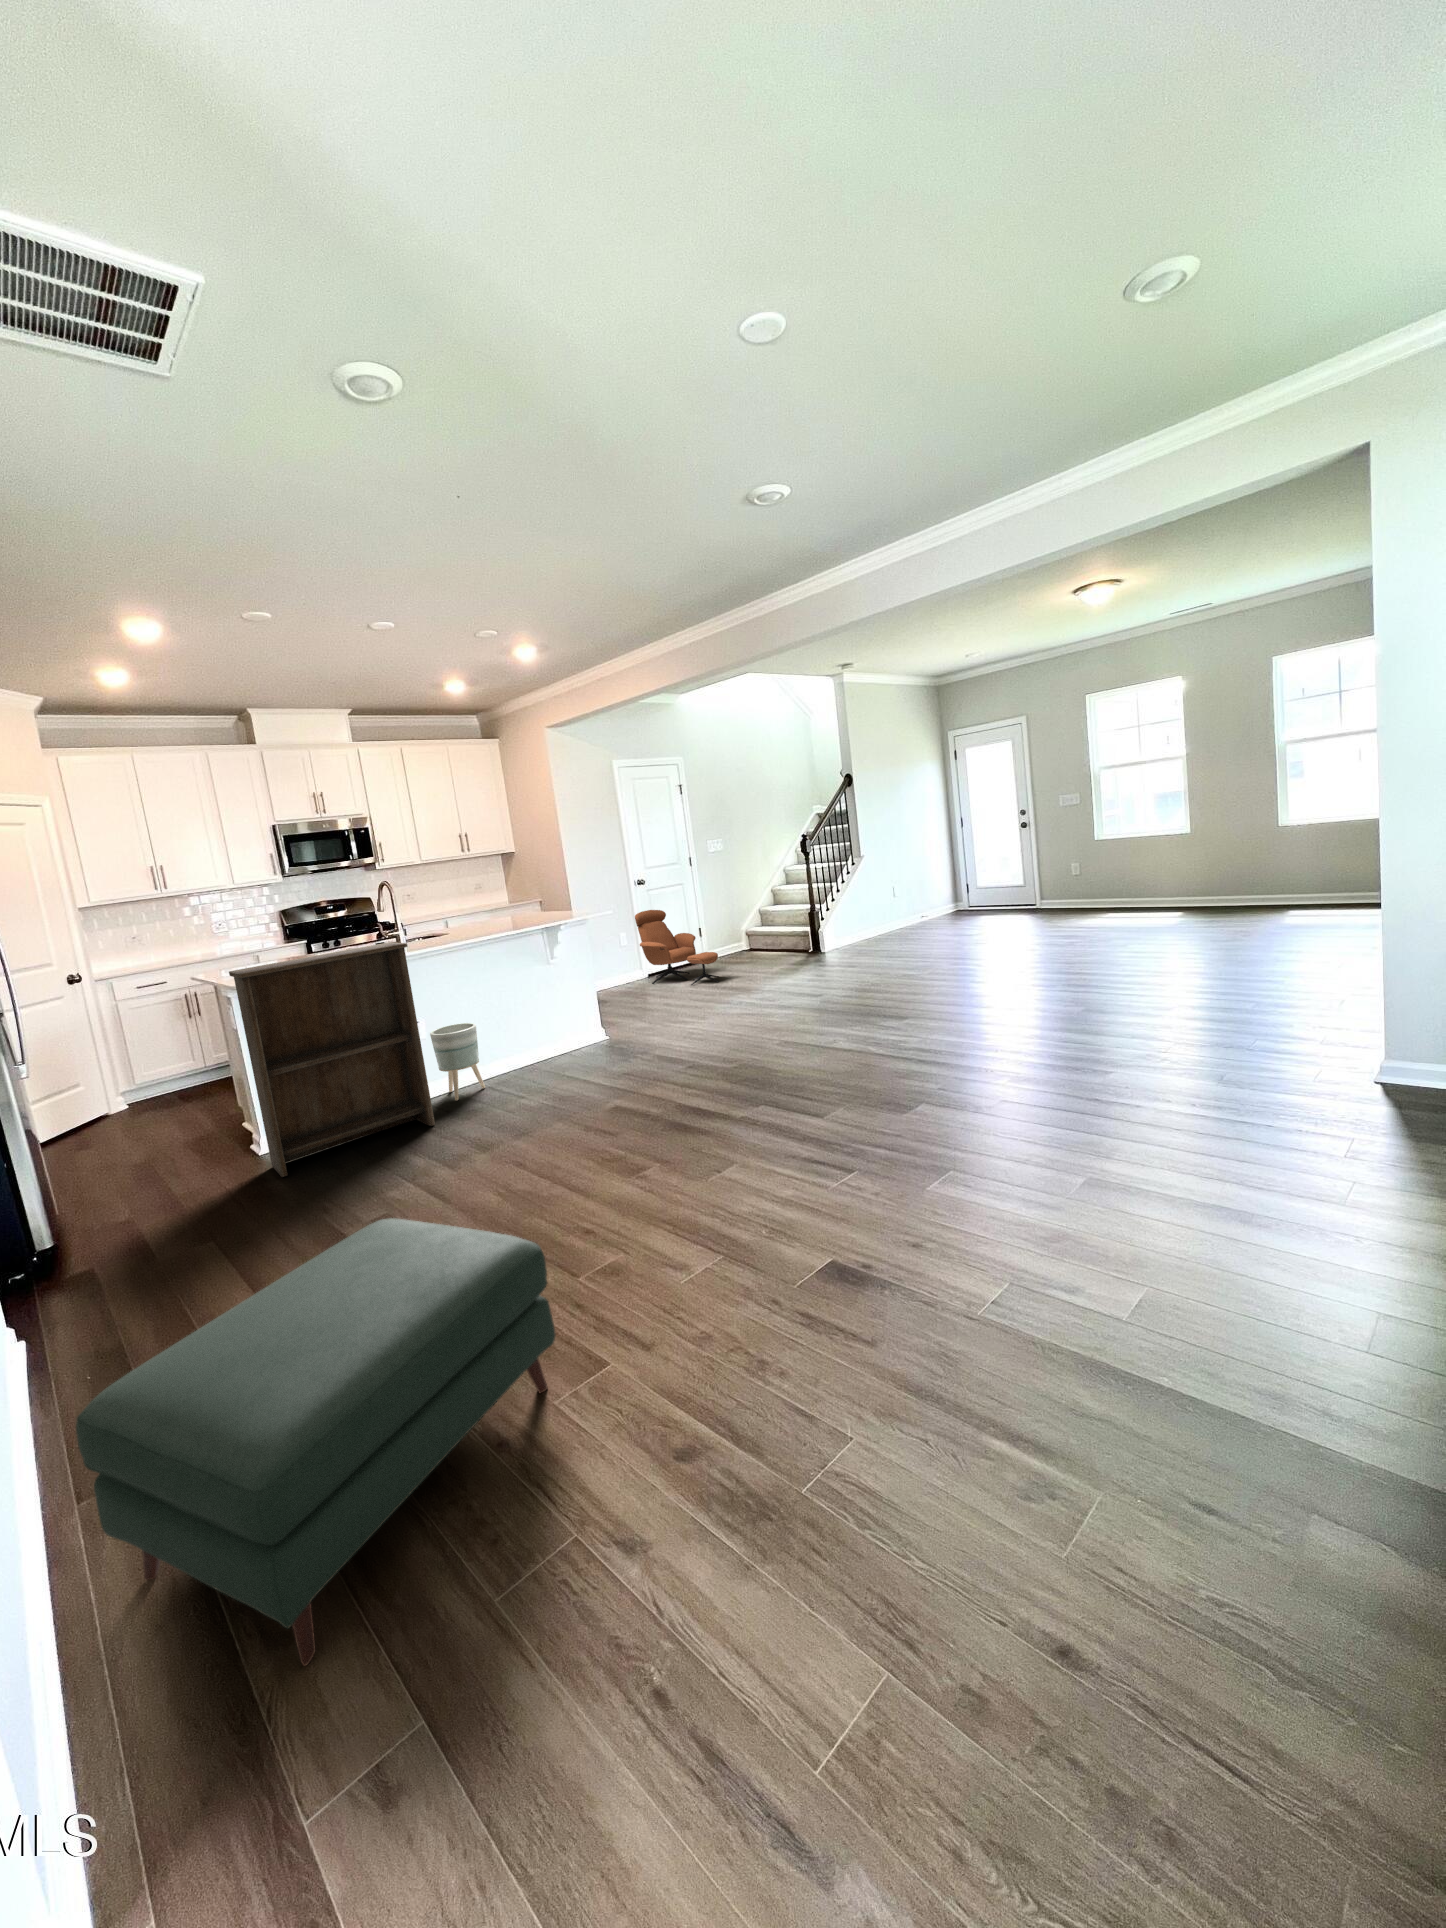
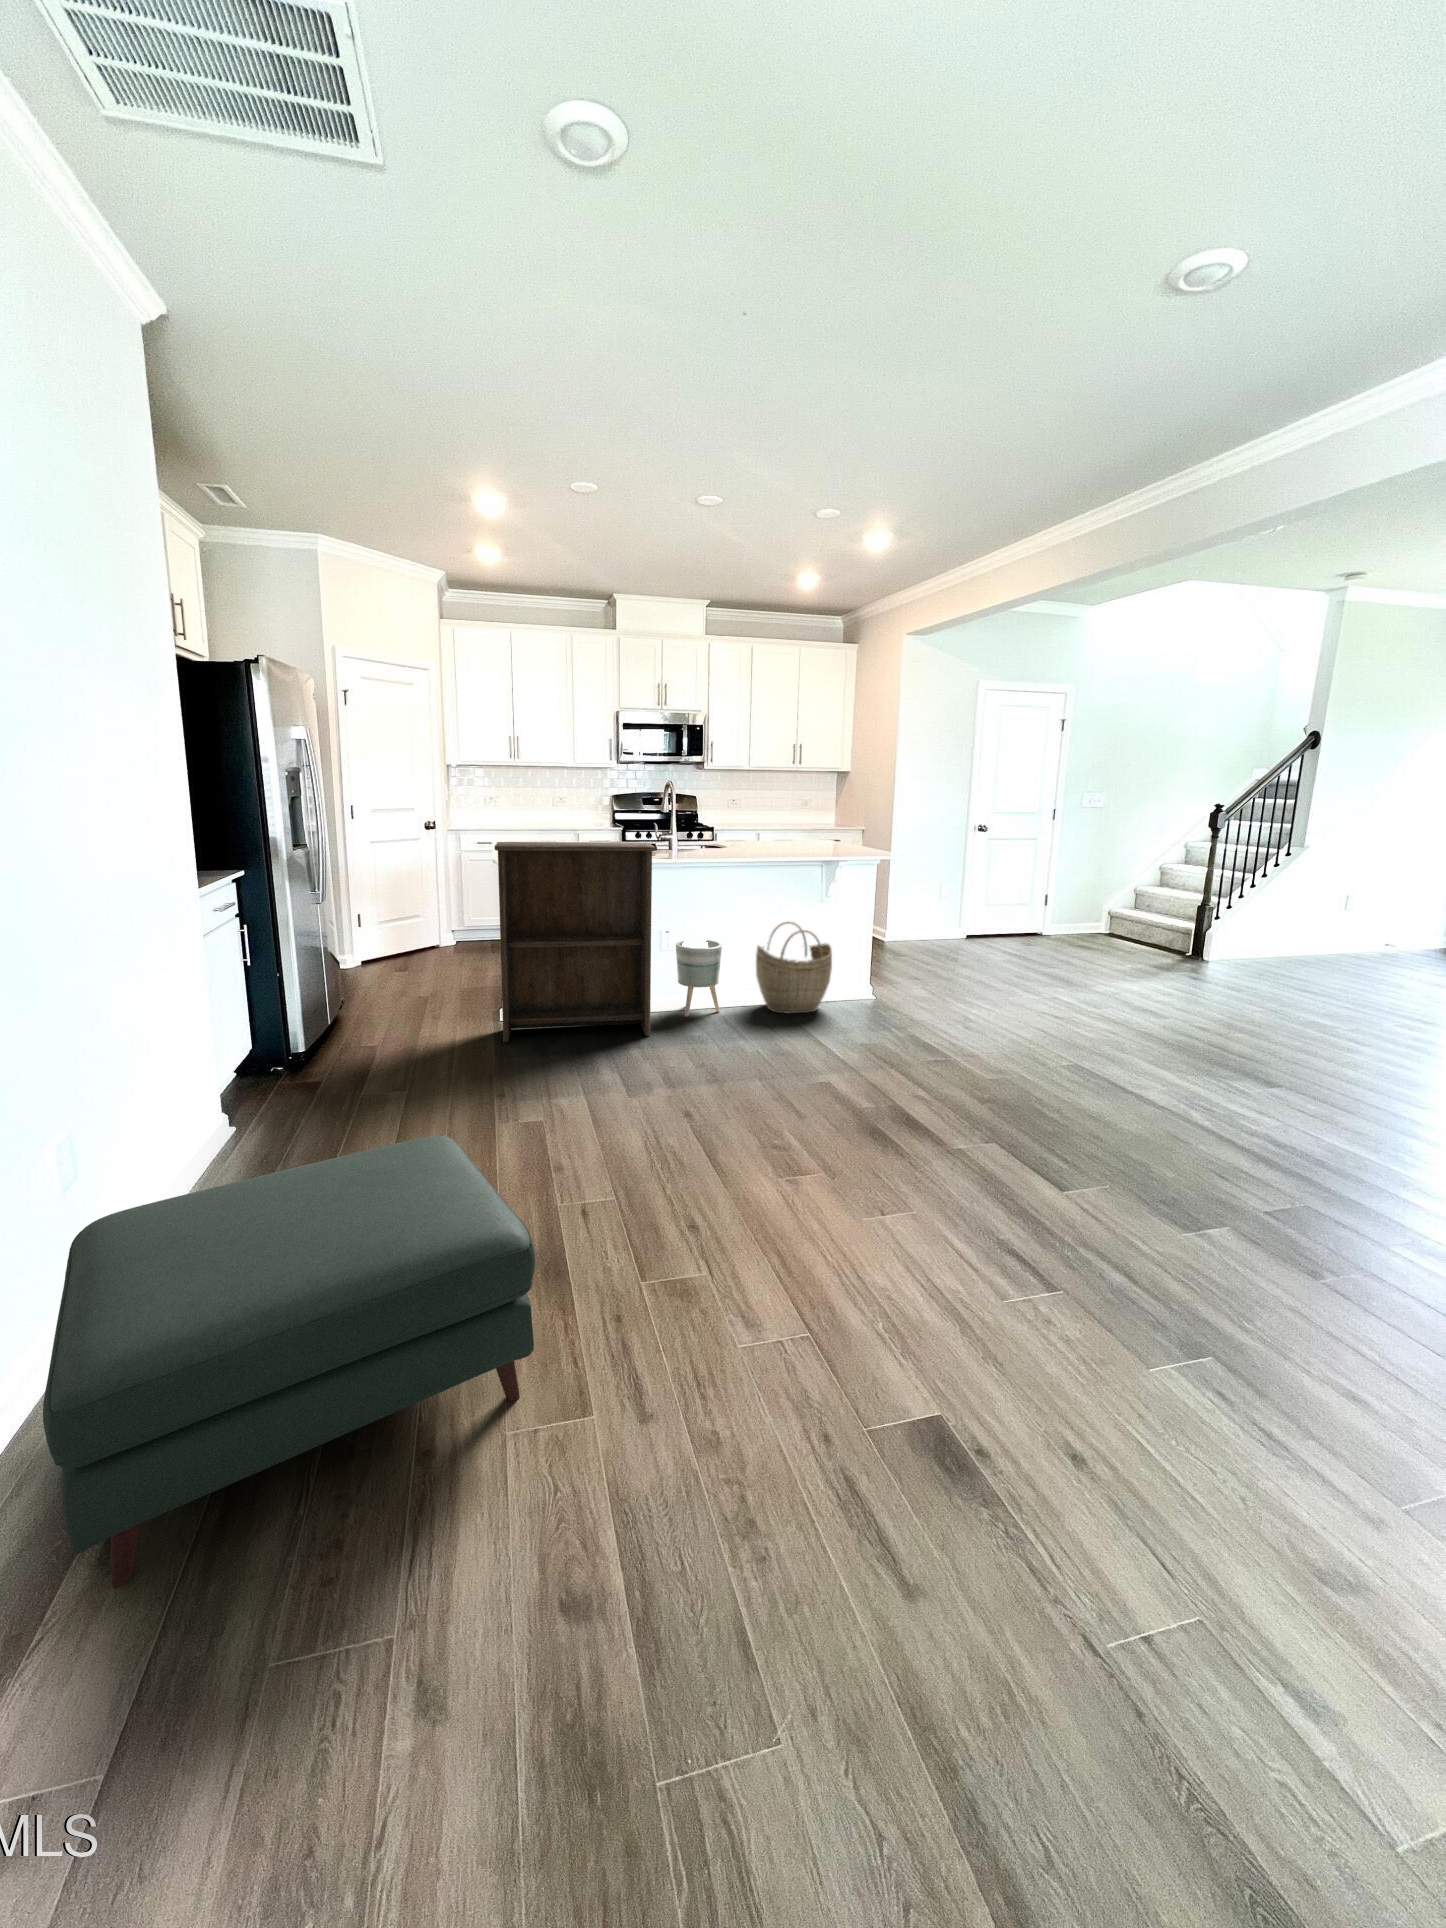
lounge chair: present [635,910,719,985] -> none [957,861,1049,964]
woven basket: none [505,989,577,1074] -> present [756,921,832,1014]

